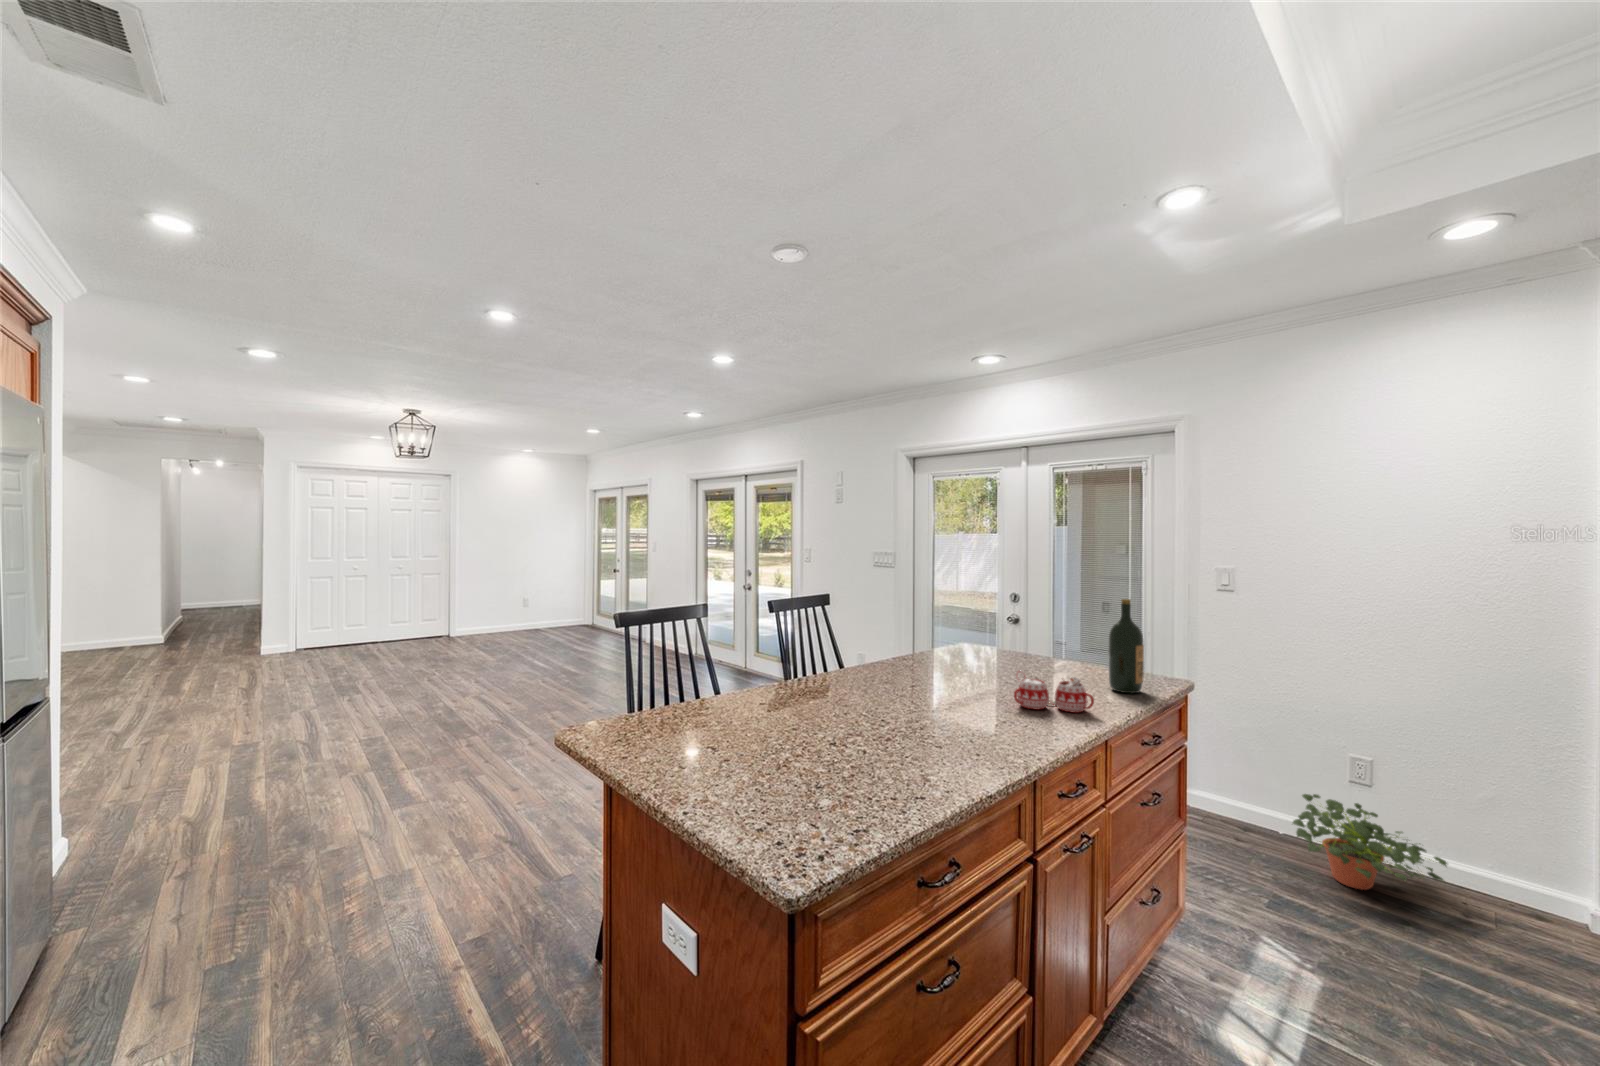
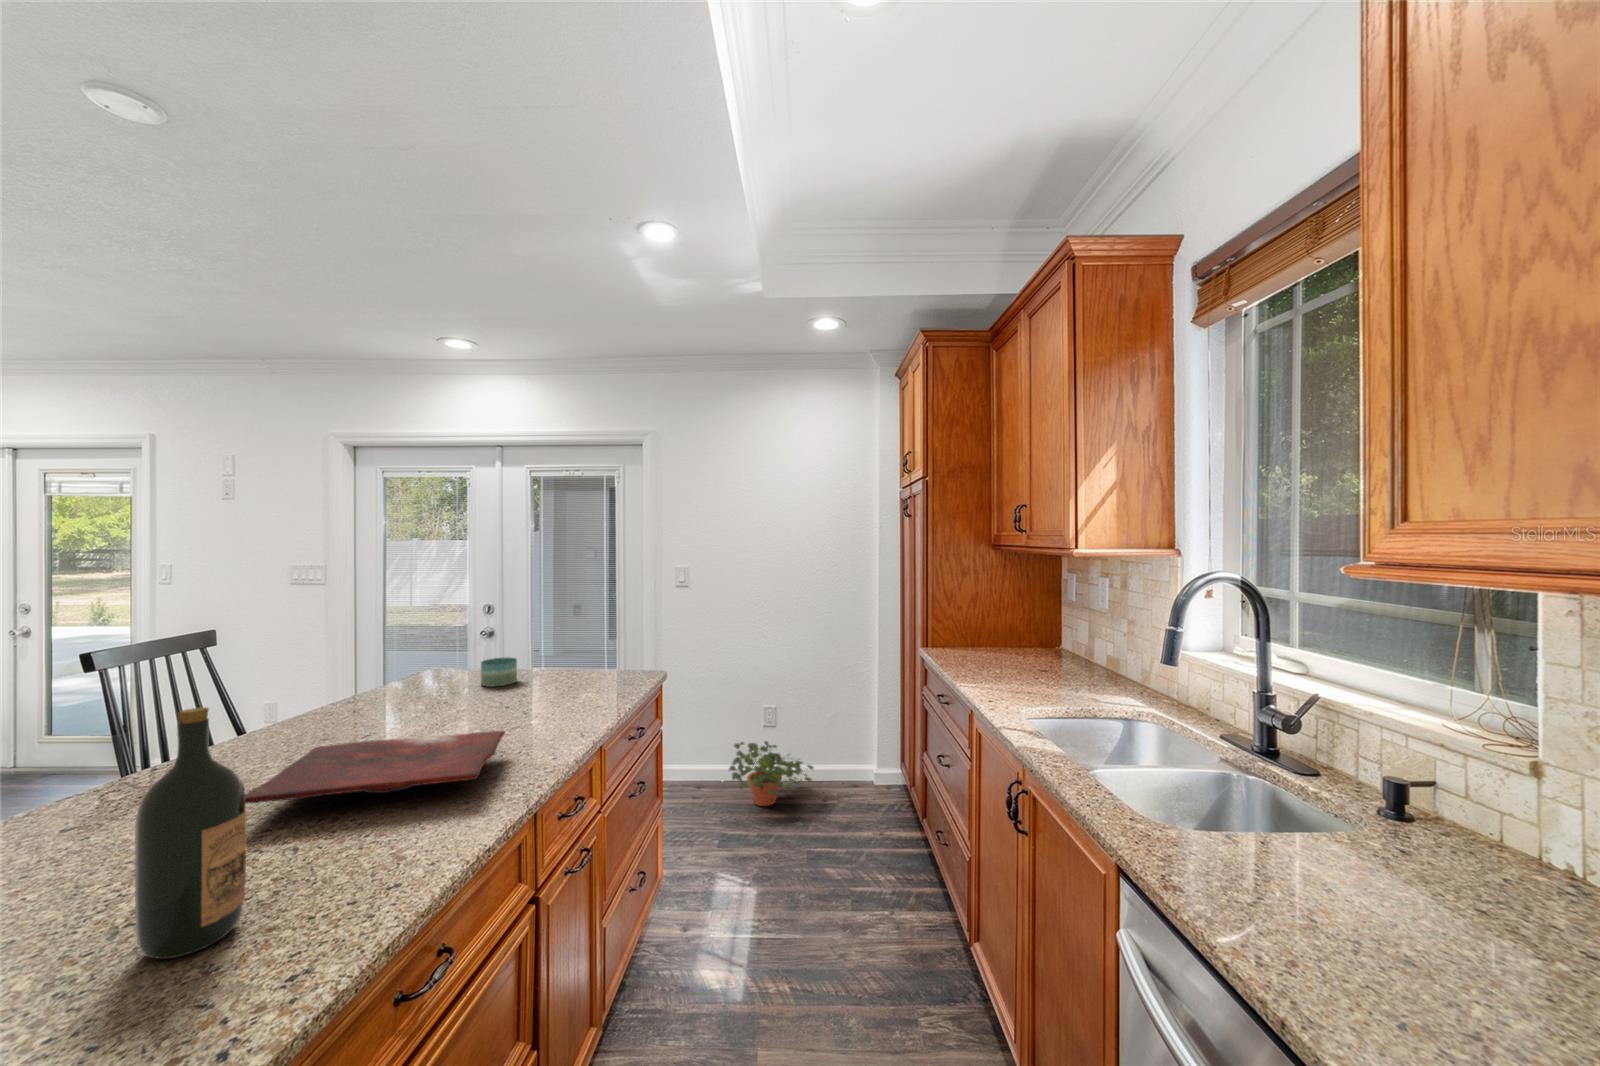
wine bottle: present [1108,599,1144,693] -> present [135,707,247,959]
candle: none [1001,641,1033,667] -> present [481,657,517,687]
mug: present [1014,671,1094,713] -> none [504,687,588,731]
cutting board: none [836,686,1013,737] -> present [245,731,505,804]

